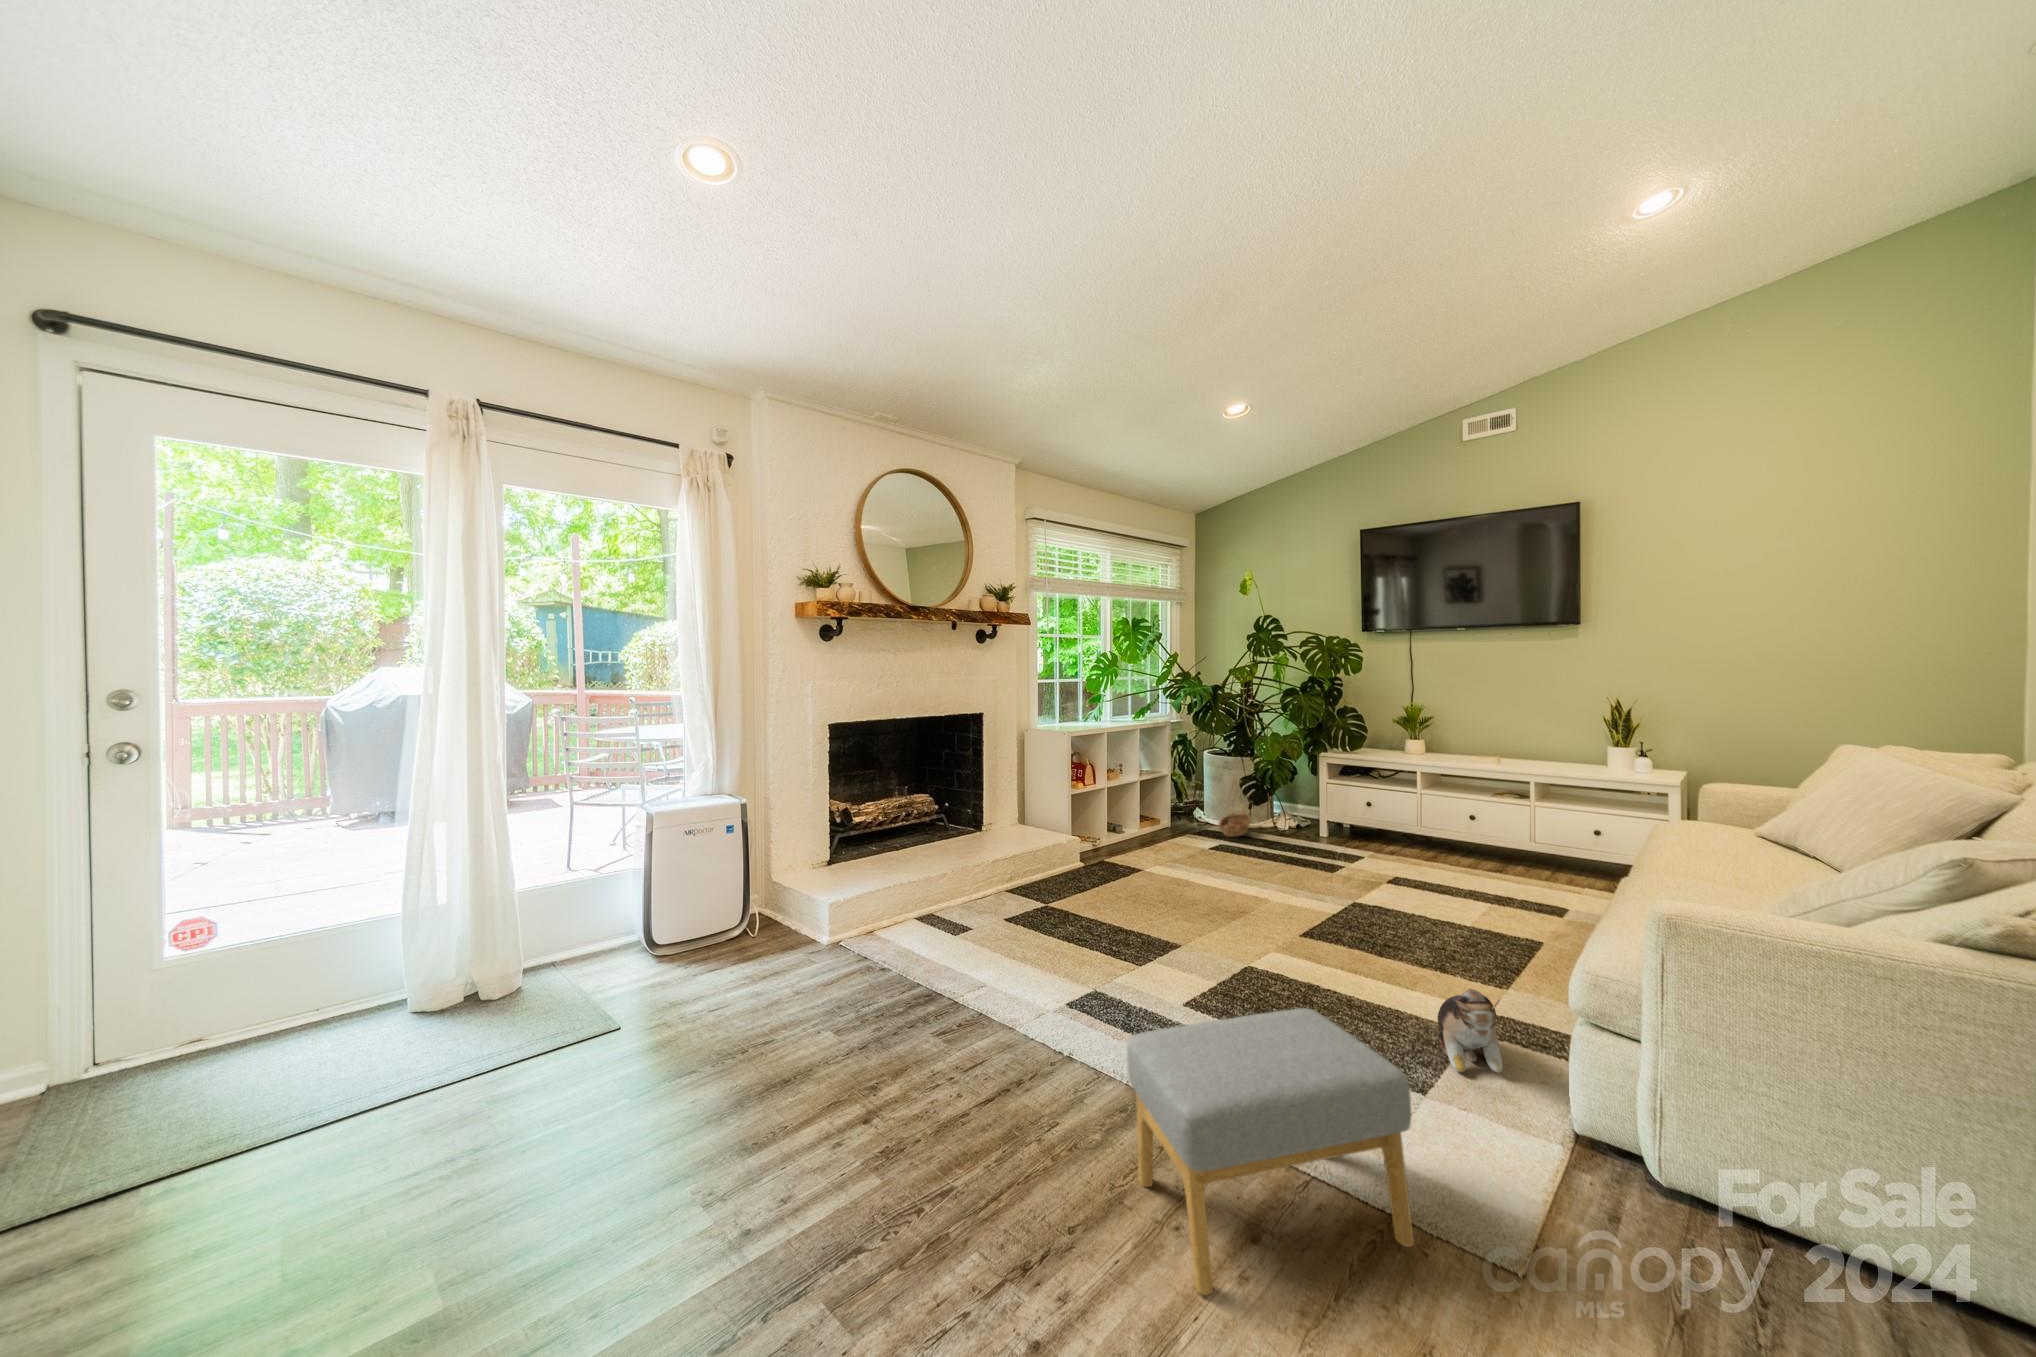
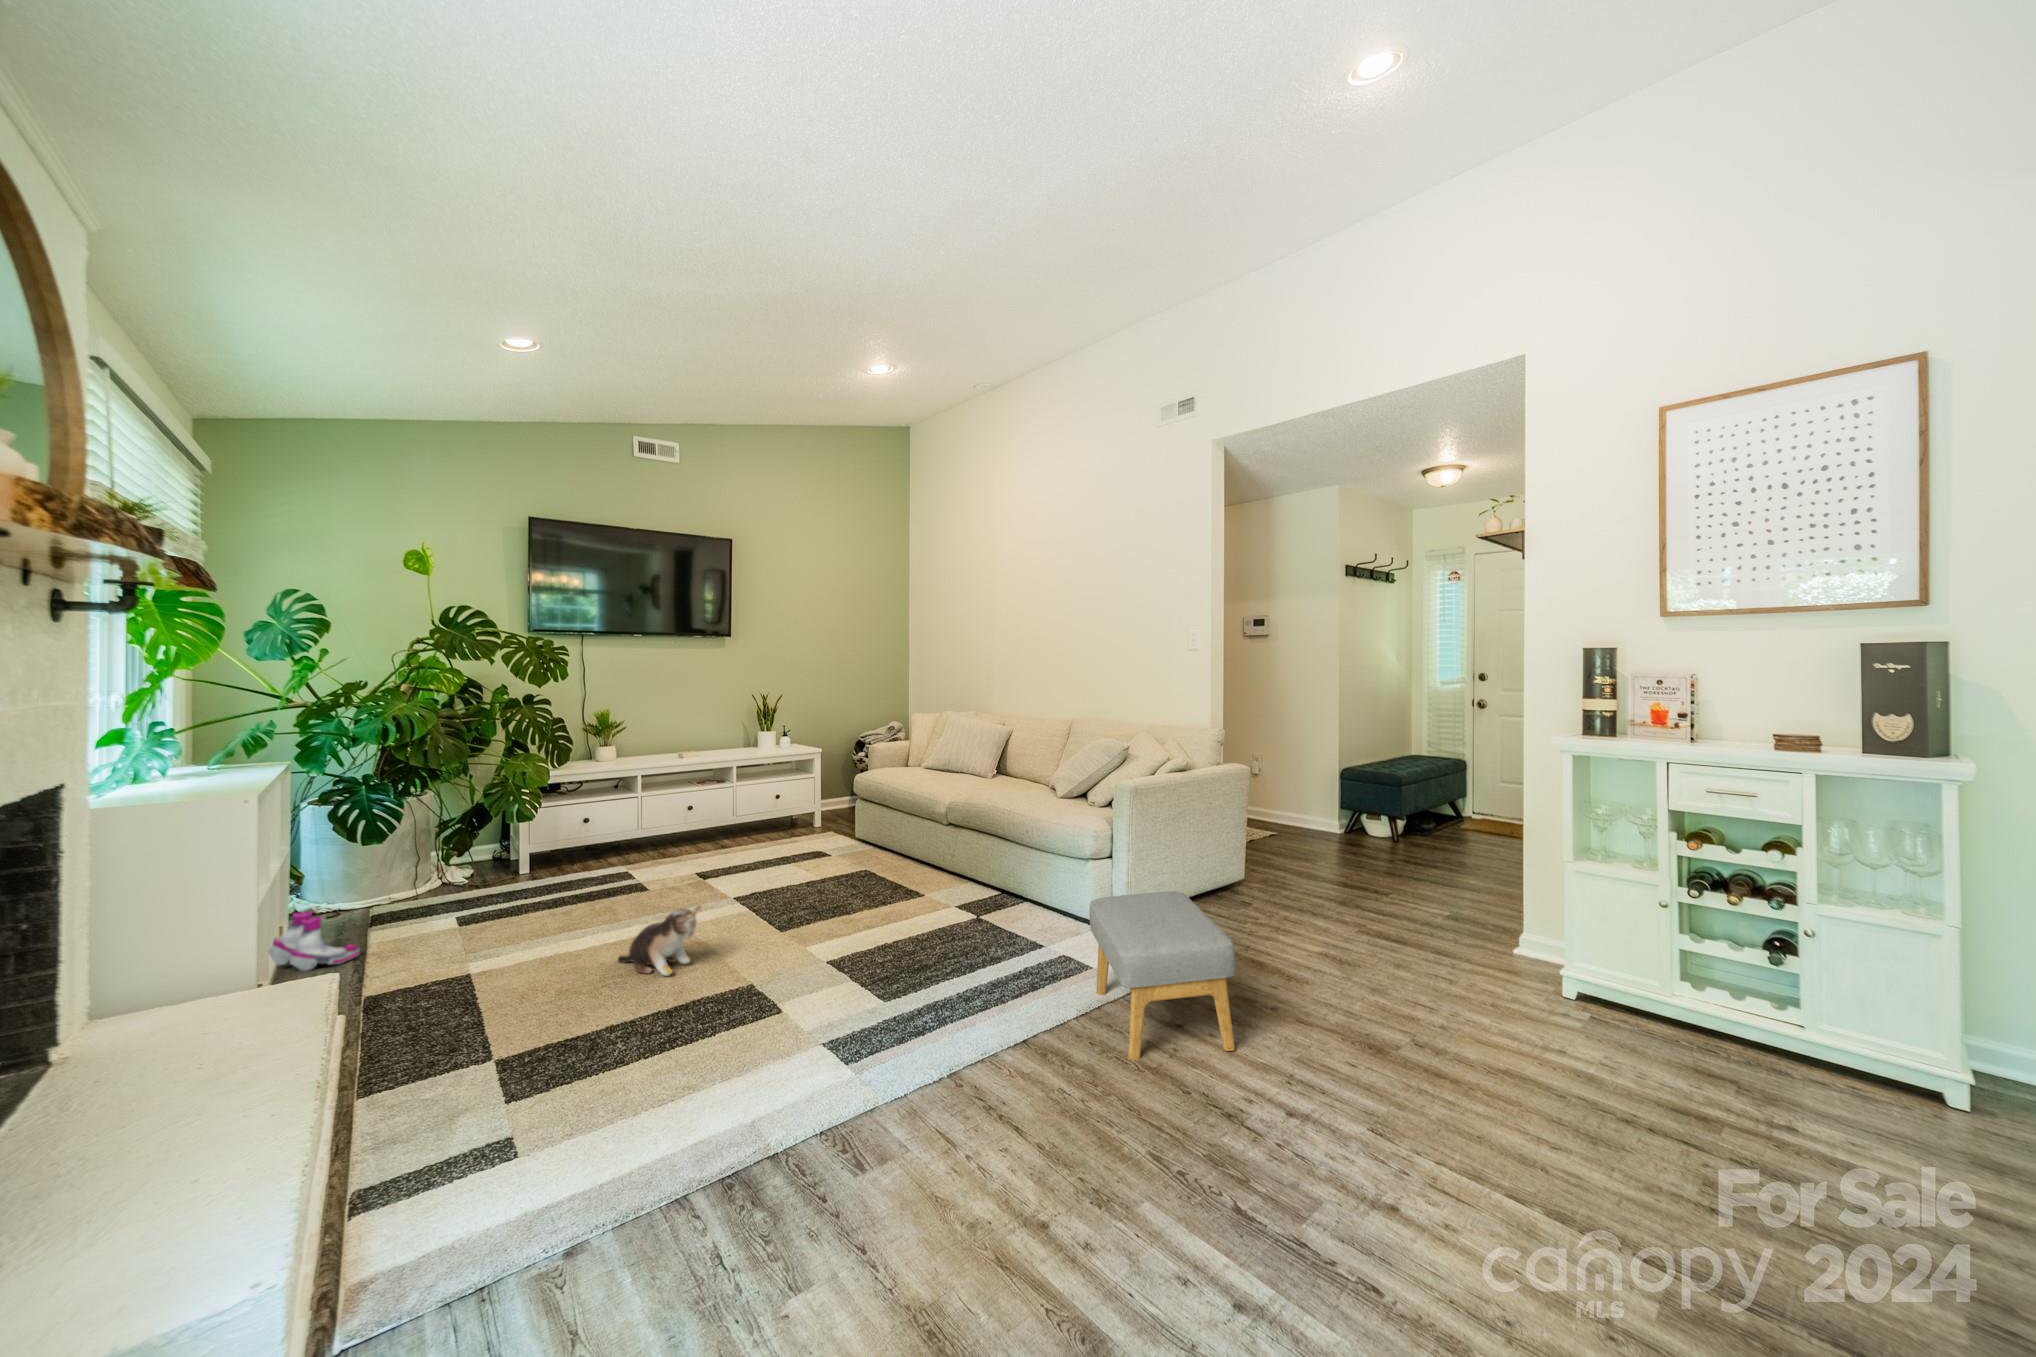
boots: none [1113,807,1146,843] -> present [268,911,360,971]
basket: present [1219,811,1251,837] -> none [388,868,493,913]
plush toy: present [1438,989,1503,1073] -> present [618,905,701,976]

